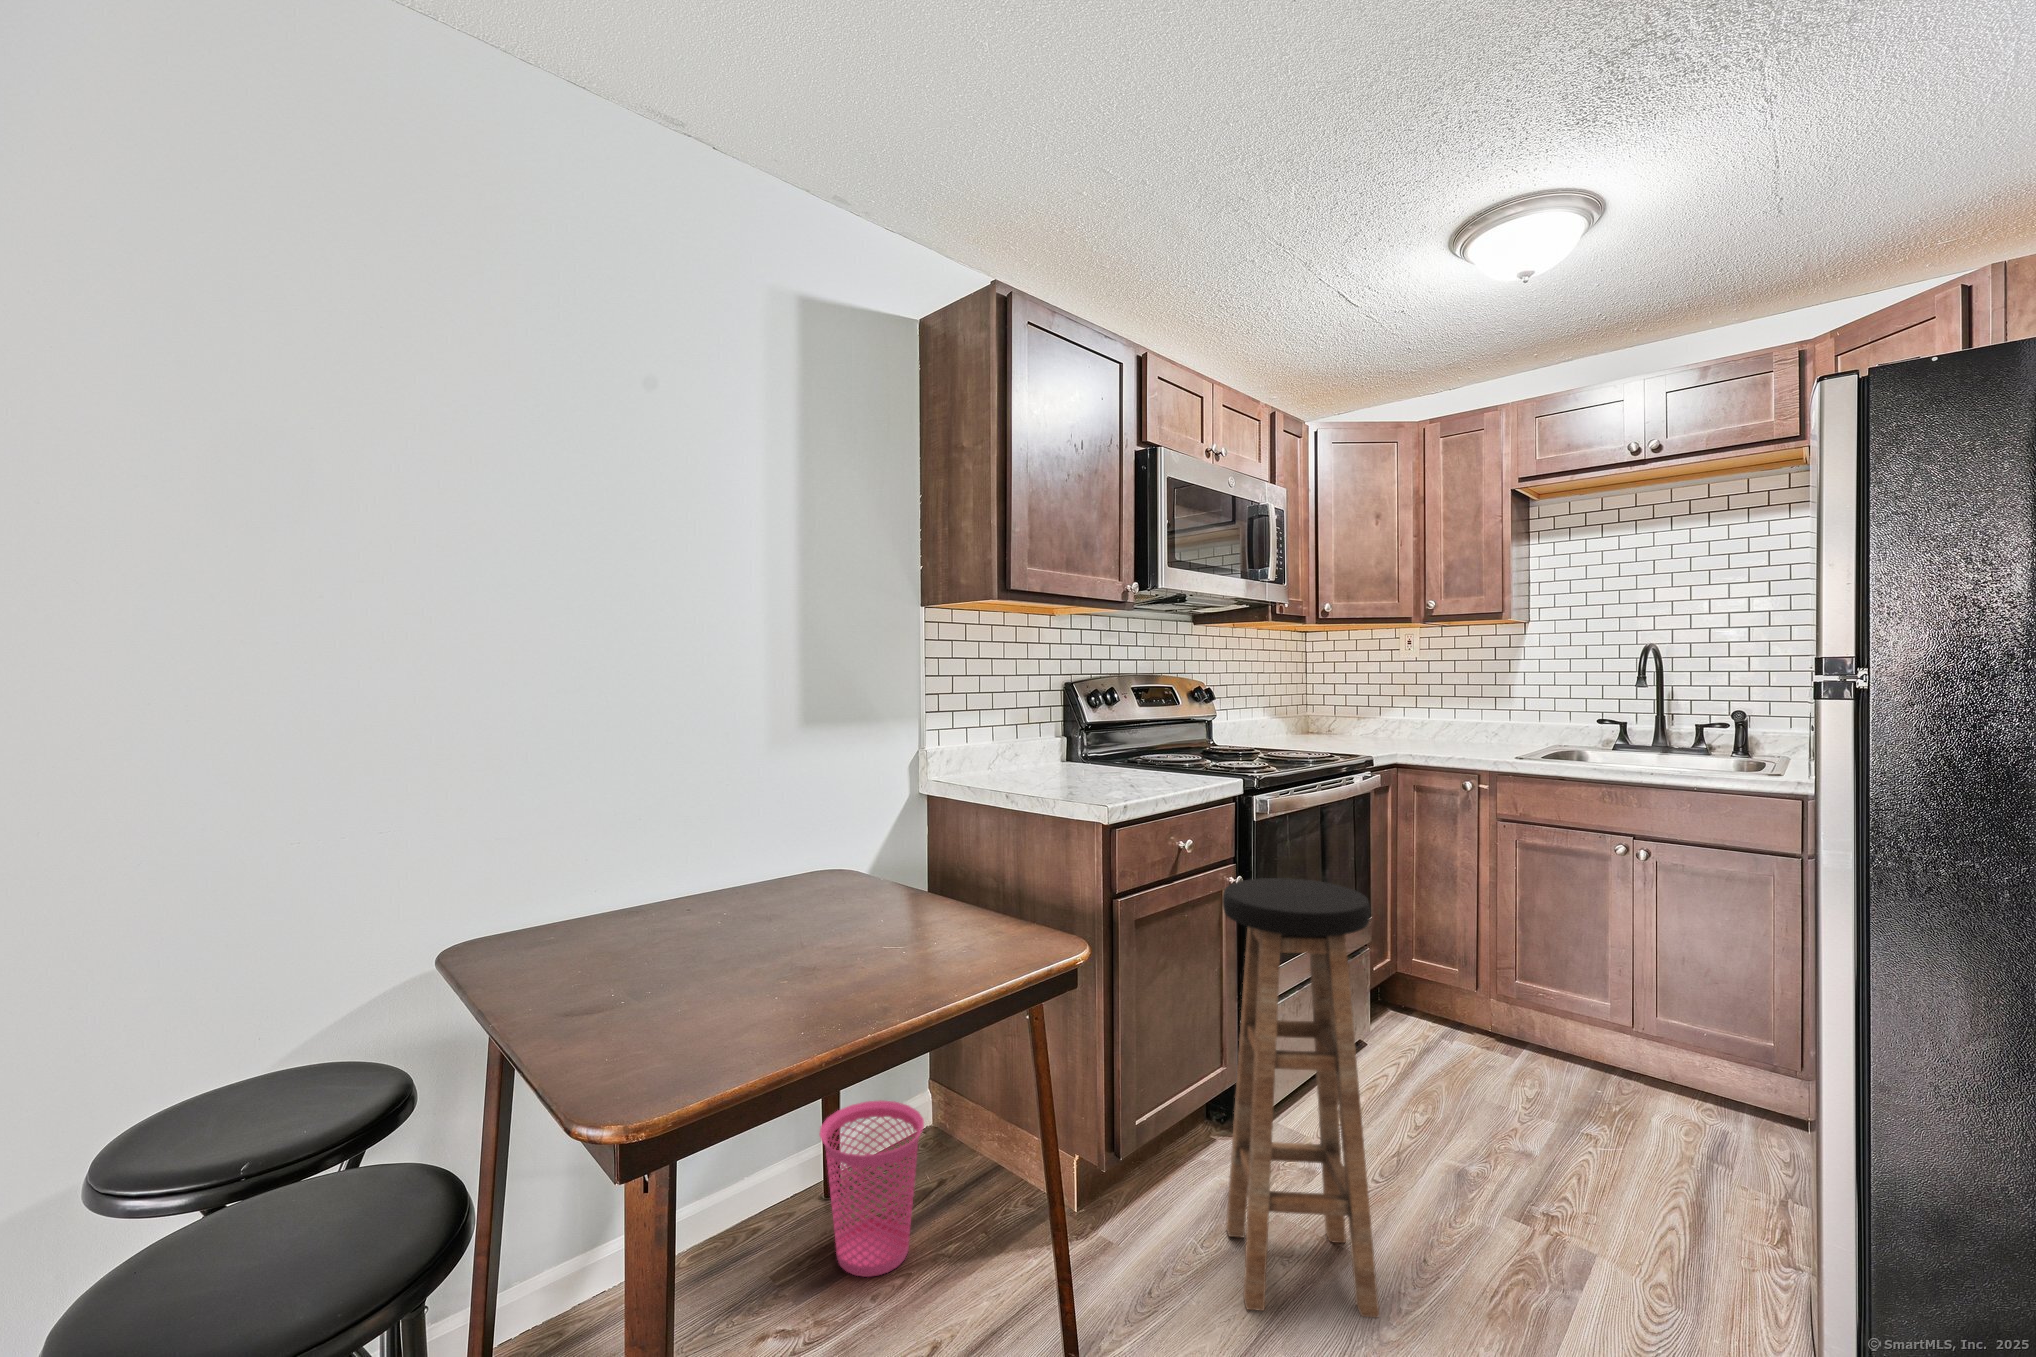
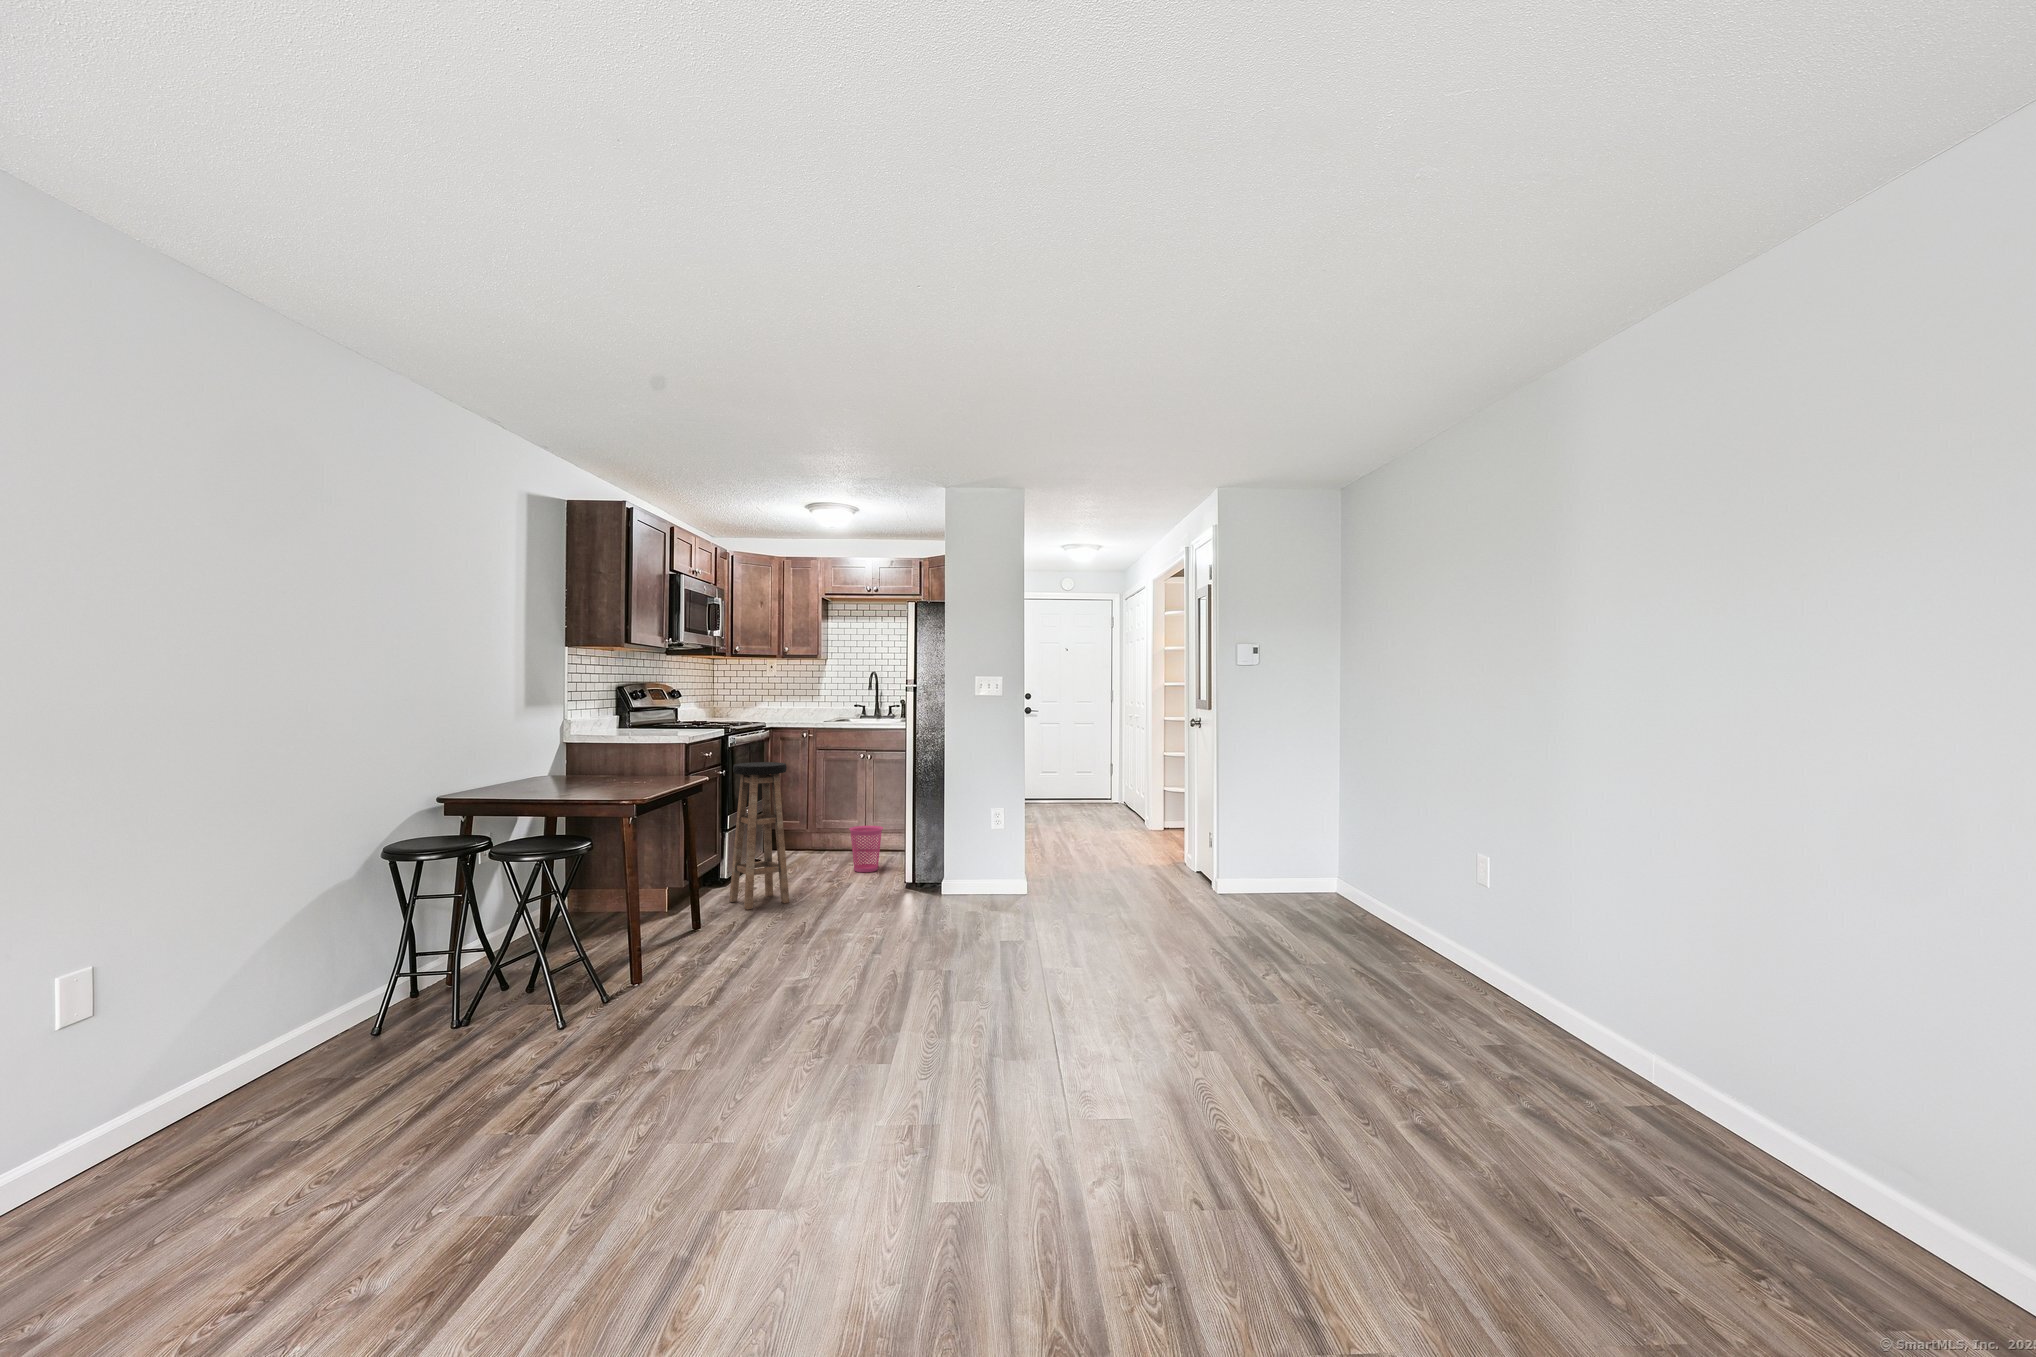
waste basket: present [819,1100,924,1277] -> present [849,826,883,872]

